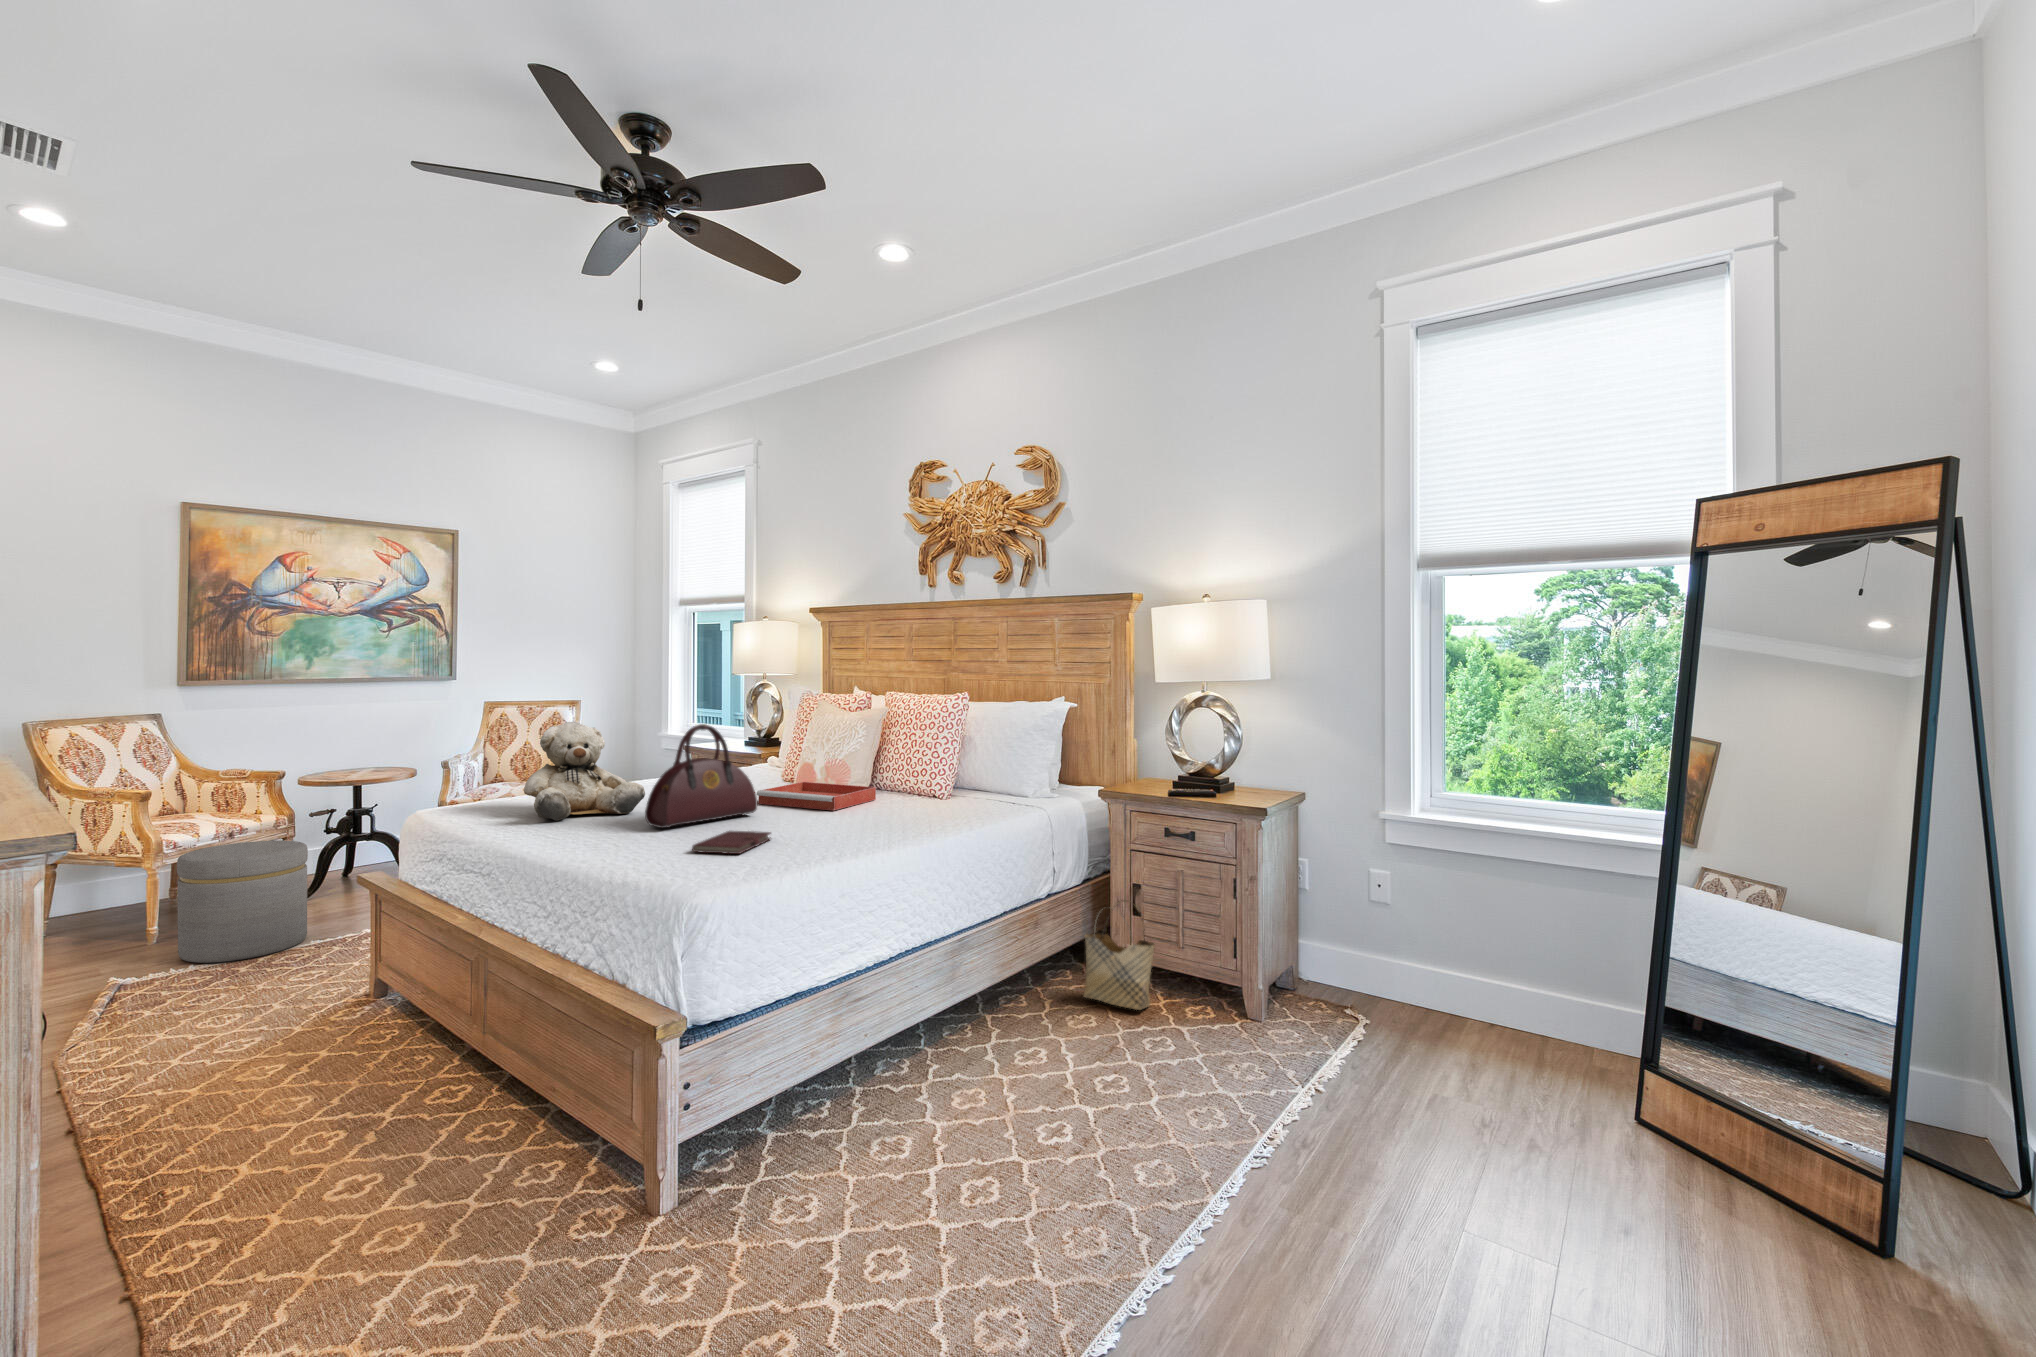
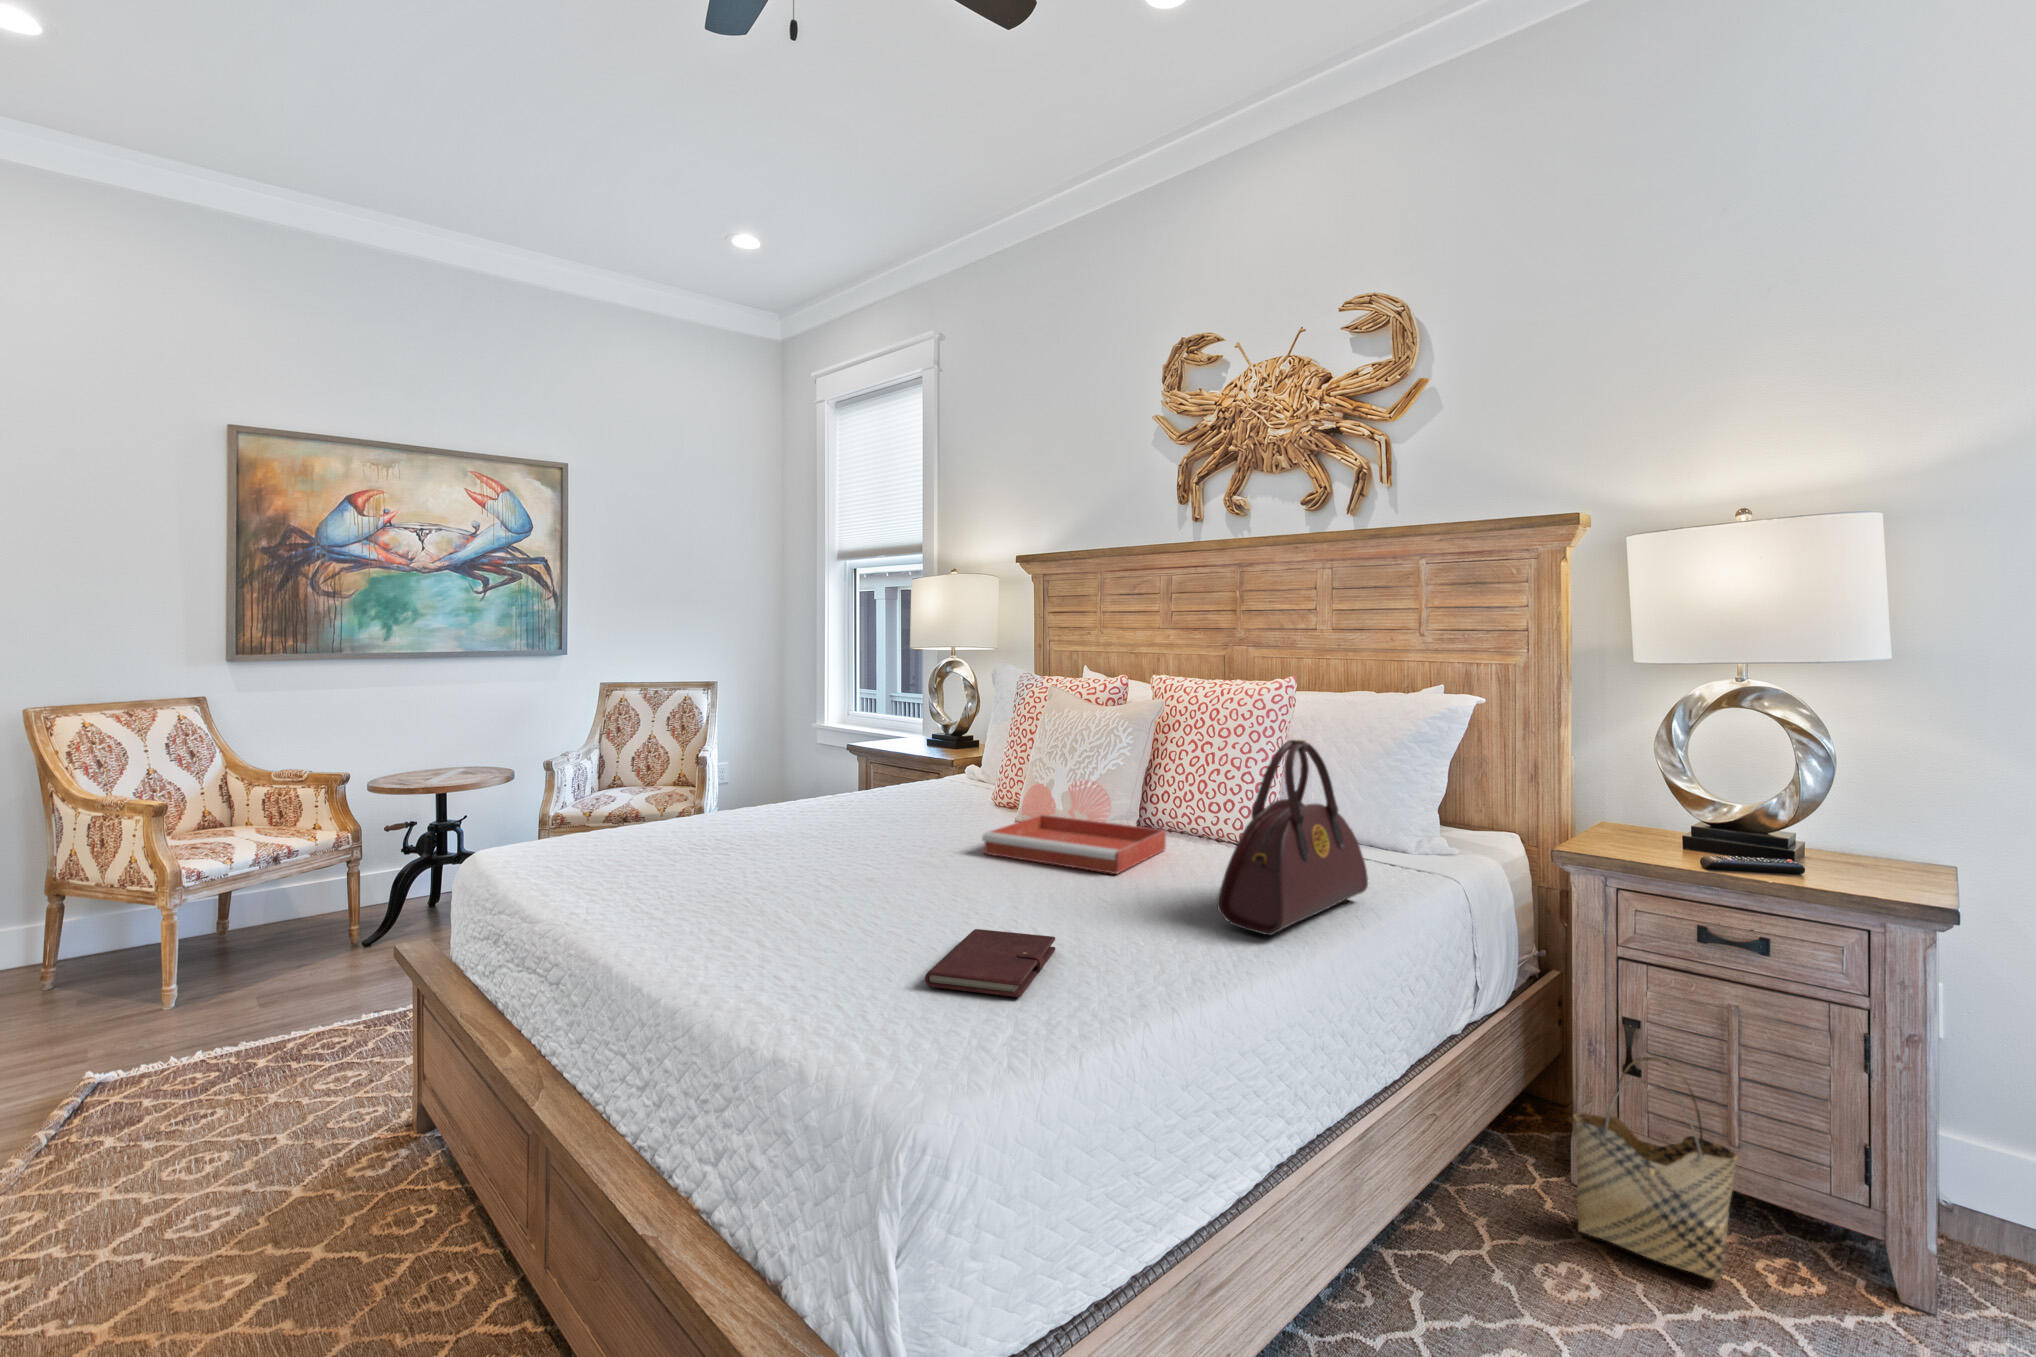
teddy bear: present [524,722,645,821] -> none [628,720,814,887]
handbag: present [645,724,758,828] -> present [1217,740,1368,935]
ottoman: present [177,841,308,963] -> none [186,870,359,1046]

